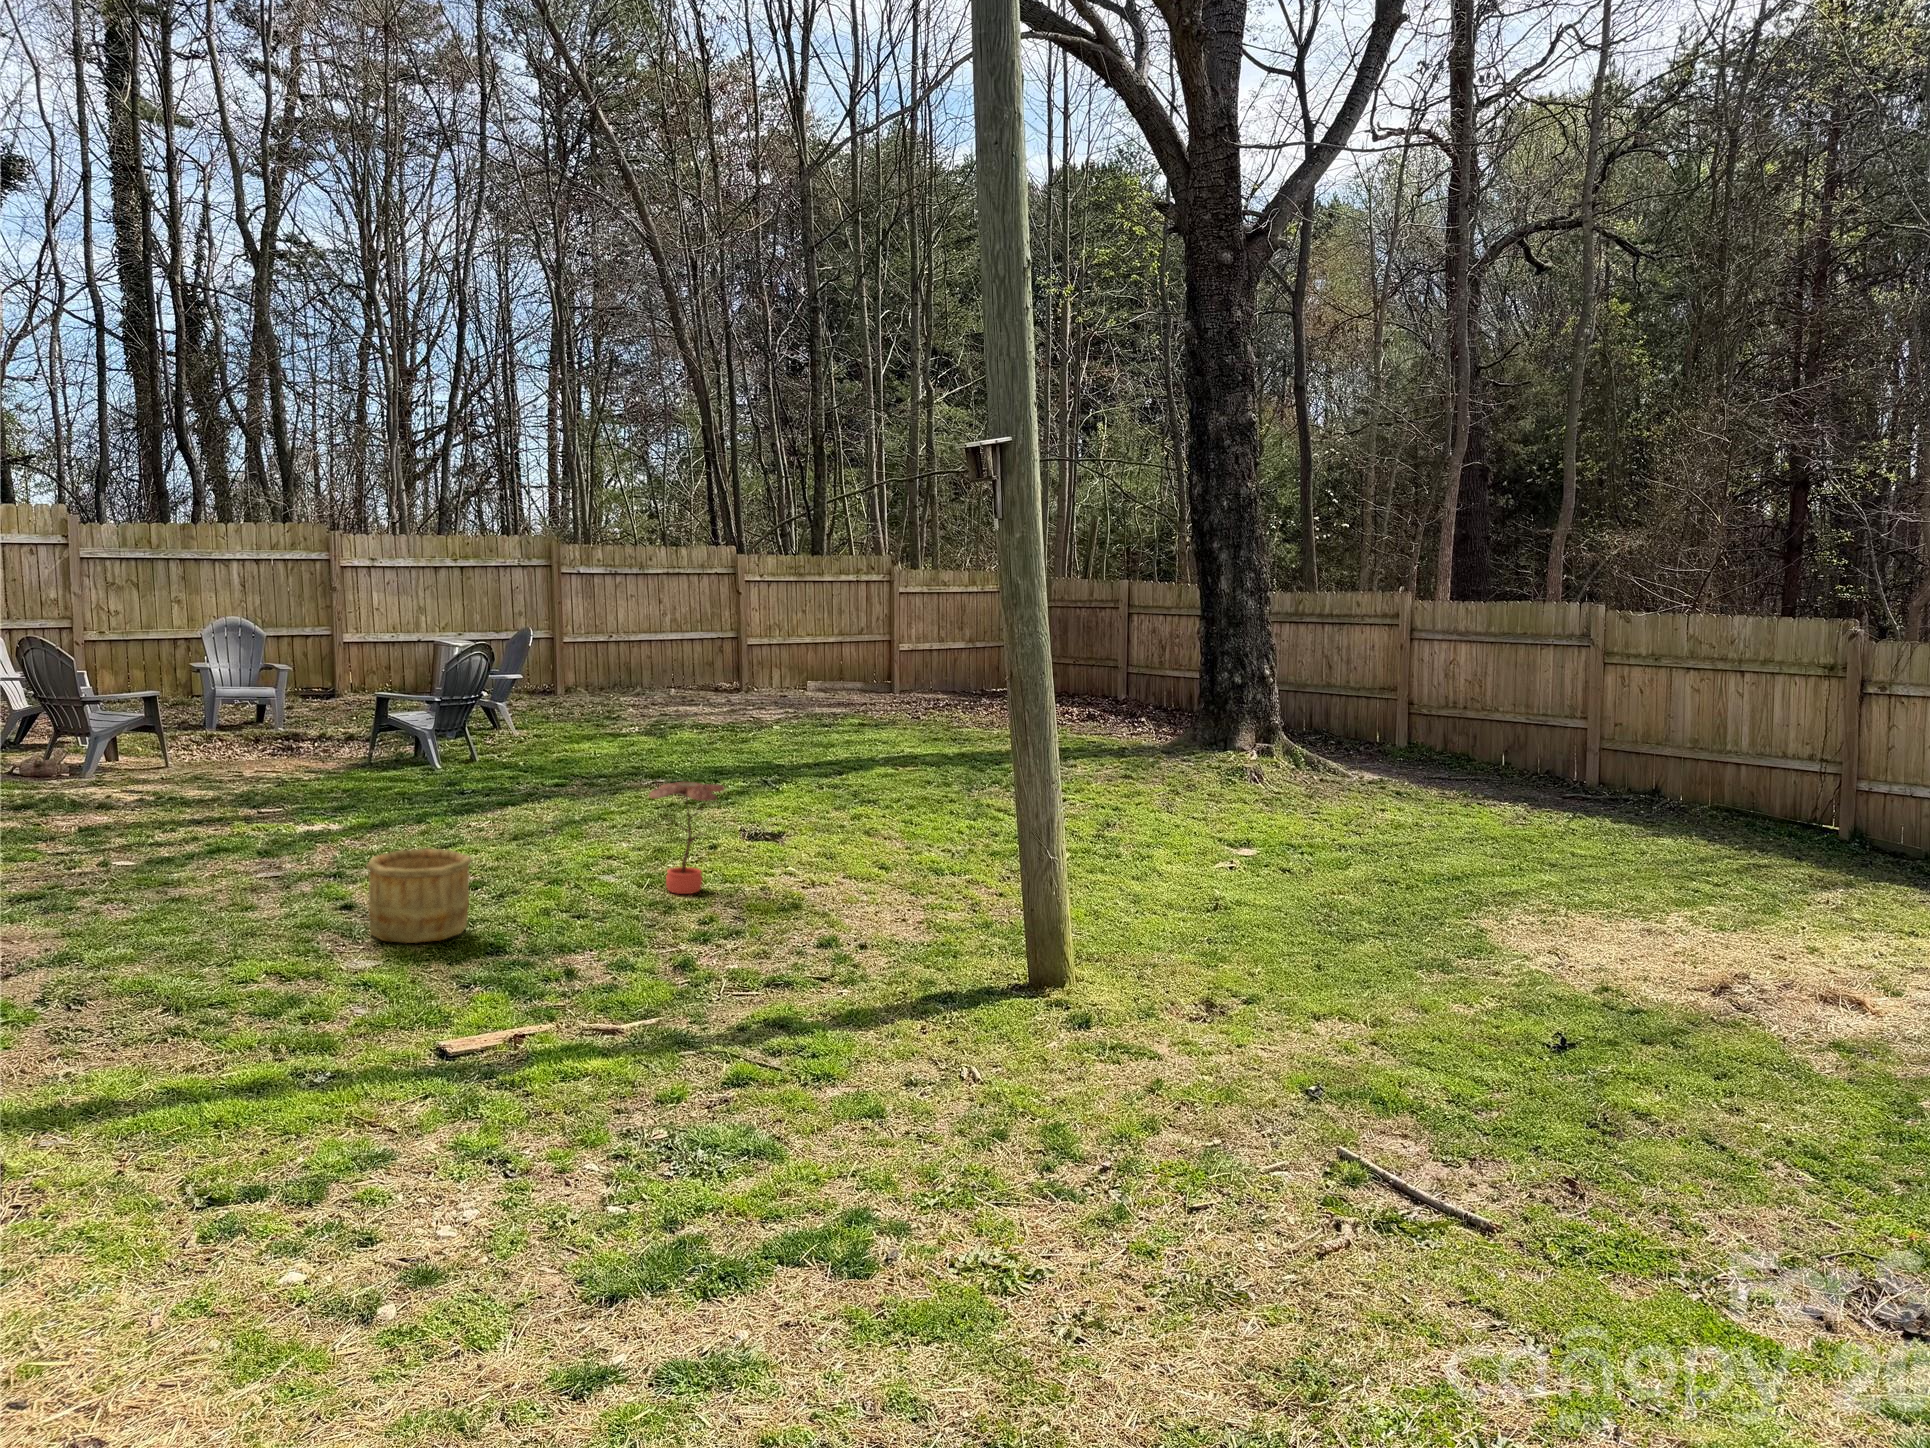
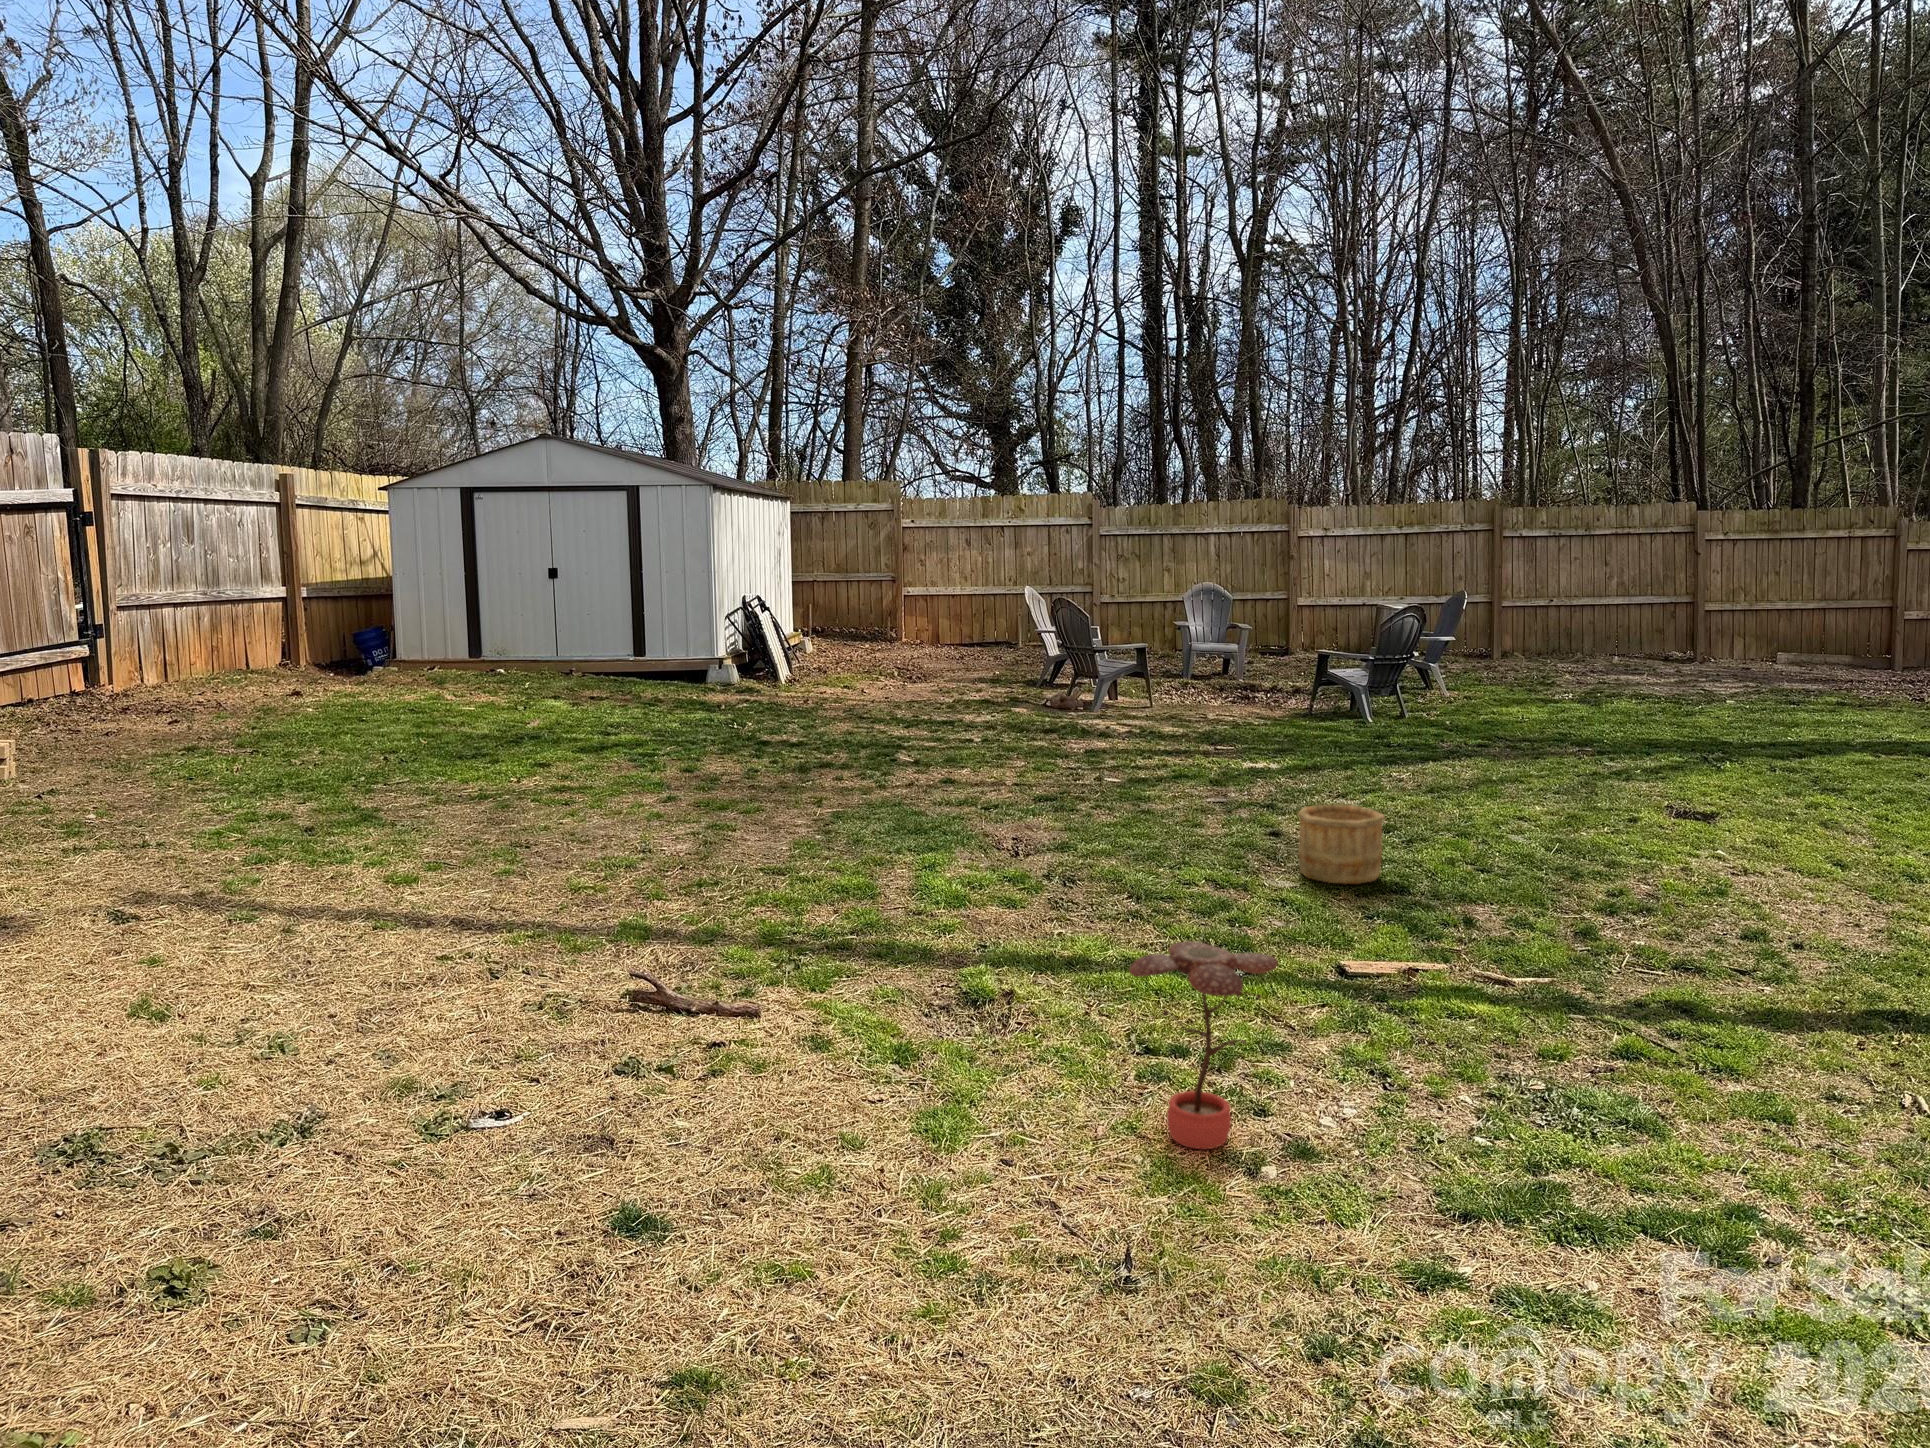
potted plant: present [649,782,725,894] -> present [1129,941,1278,1149]

